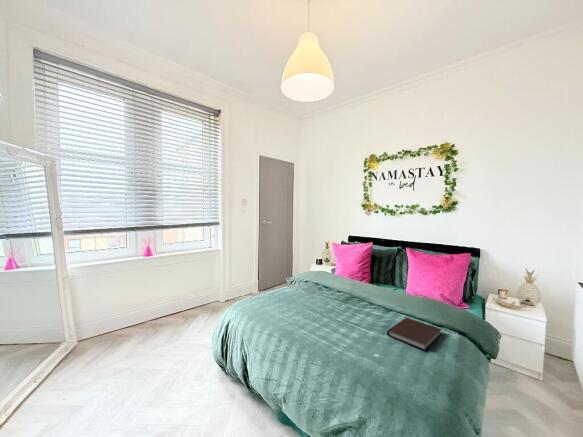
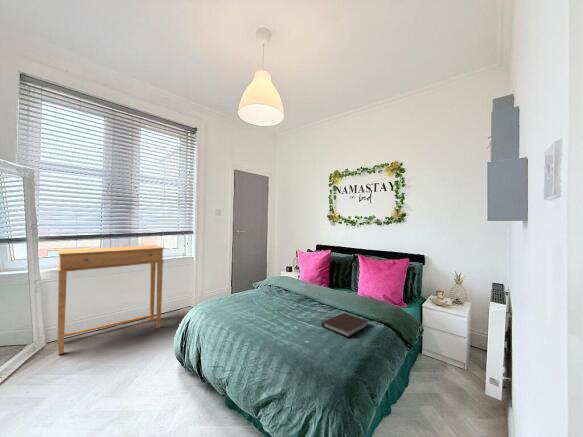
side table: none [84,238,193,355] -> present [58,245,164,354]

